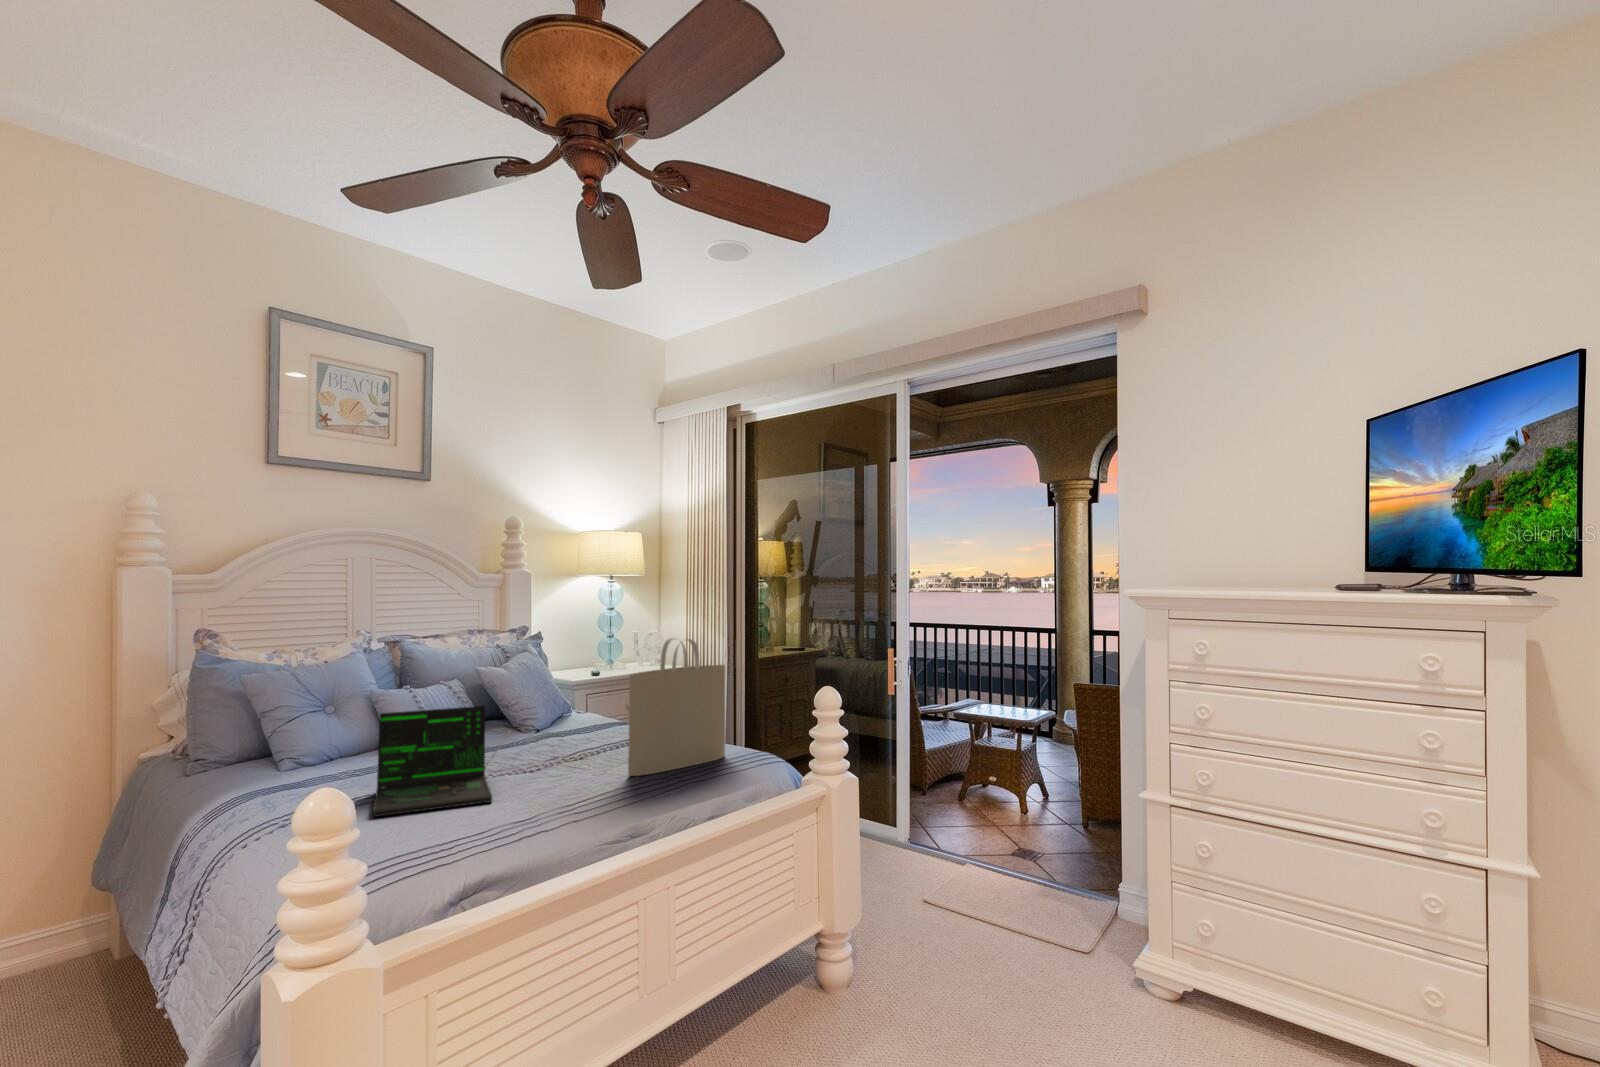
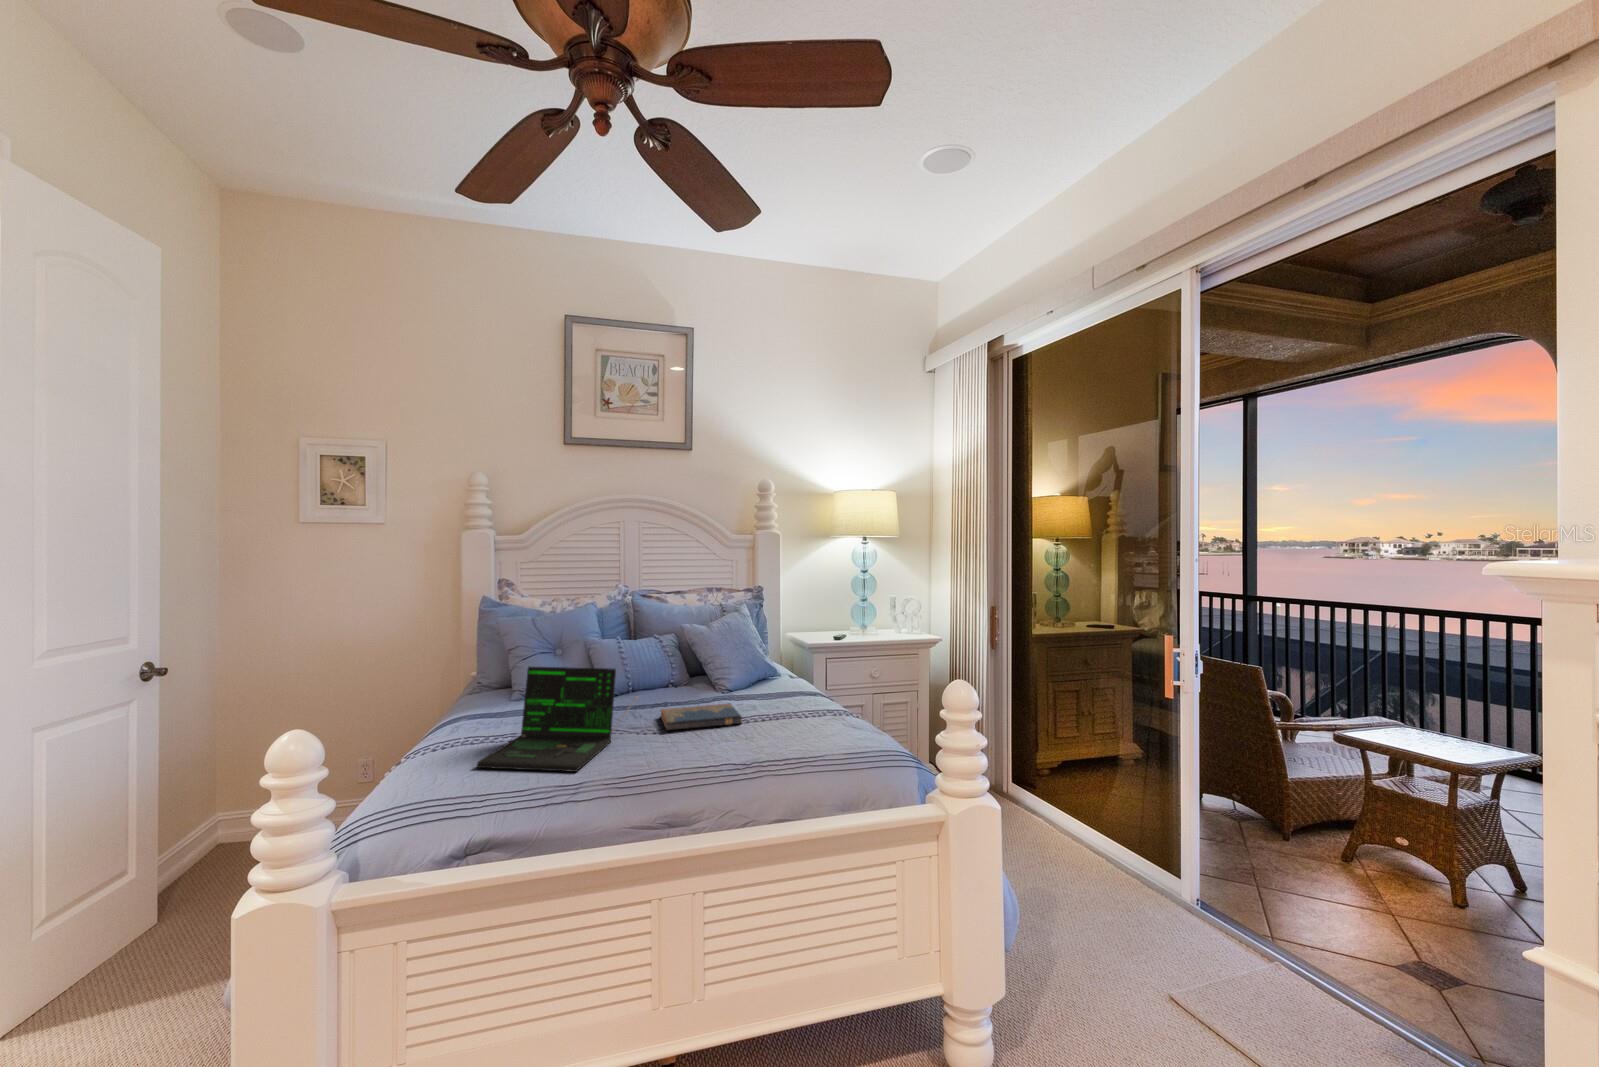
tote bag: present [628,638,725,776] -> none [728,613,860,767]
hardcover book: none [501,737,593,764] -> present [661,703,742,730]

